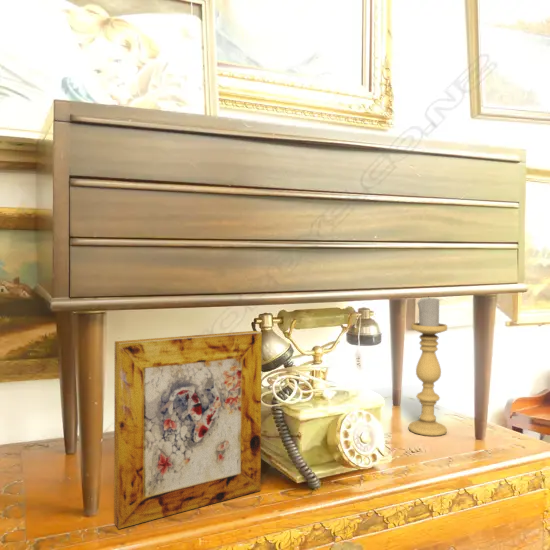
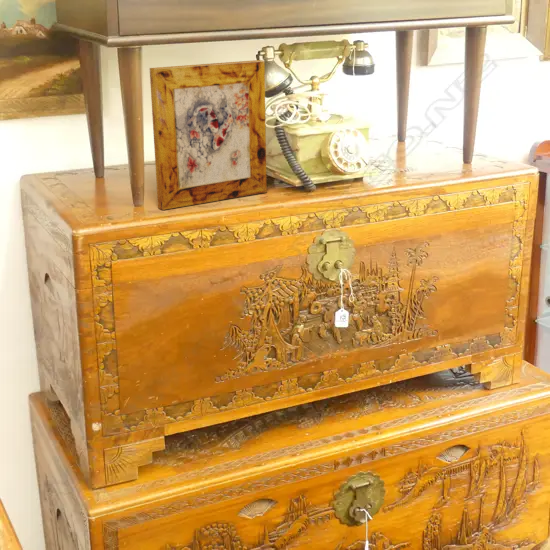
candle holder: present [409,298,447,436] -> none [405,26,444,161]

